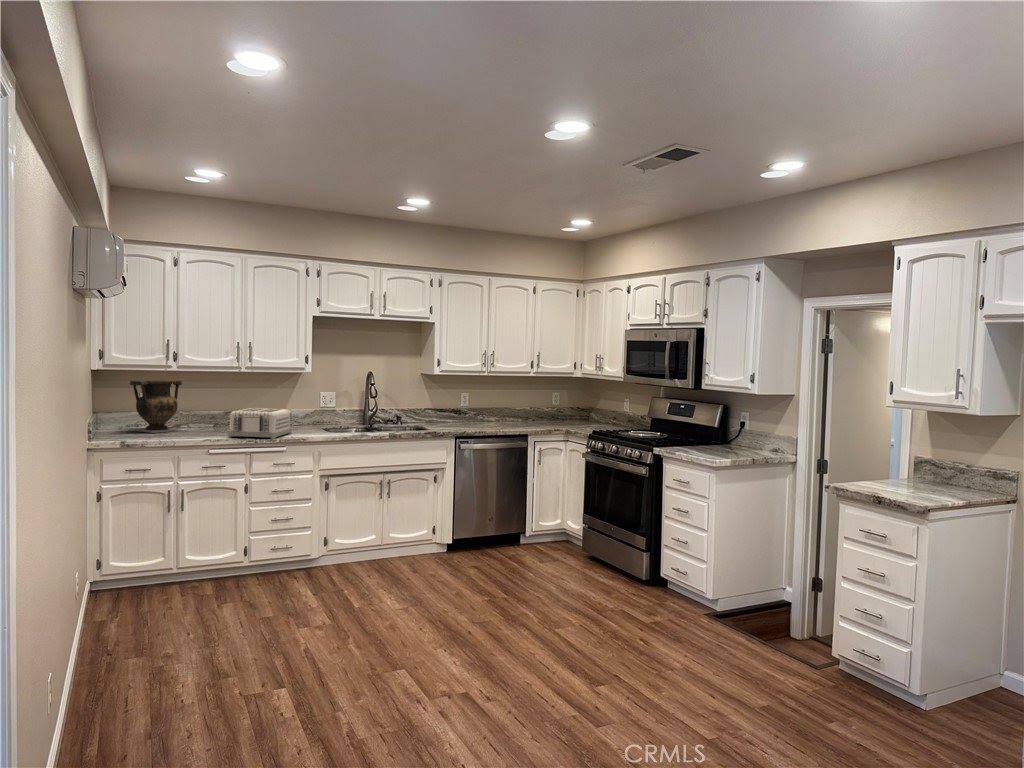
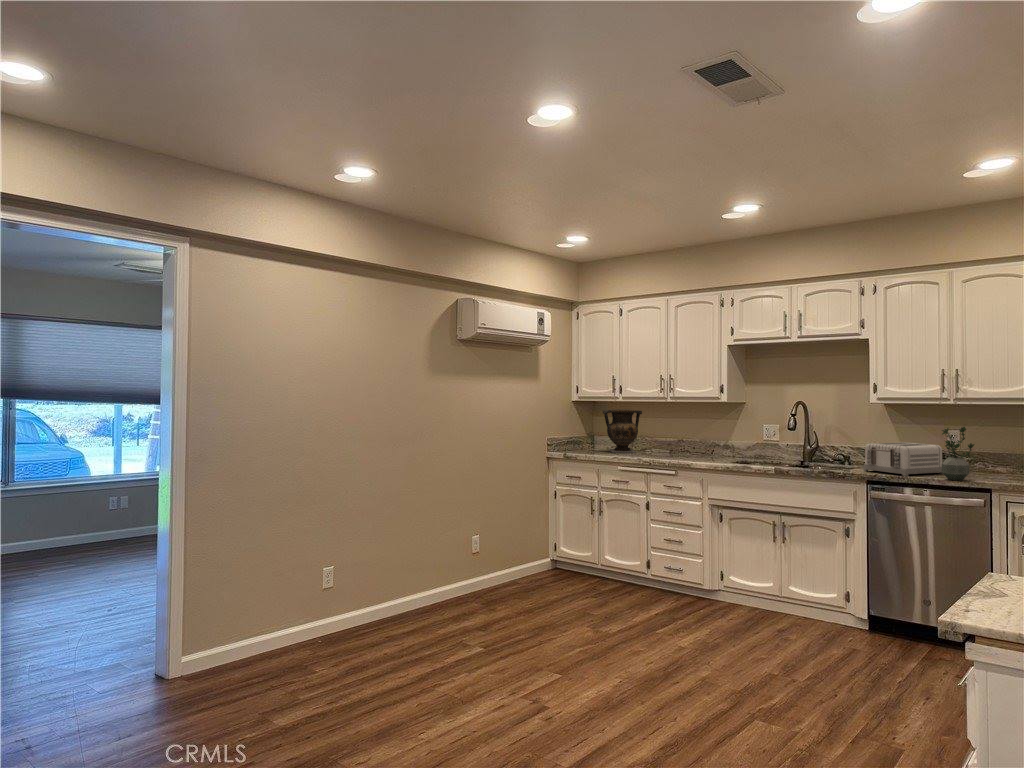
potted plant: none [502,392,527,430] -> present [942,427,974,480]
toaster: present [228,408,291,439] -> present [863,442,942,476]

